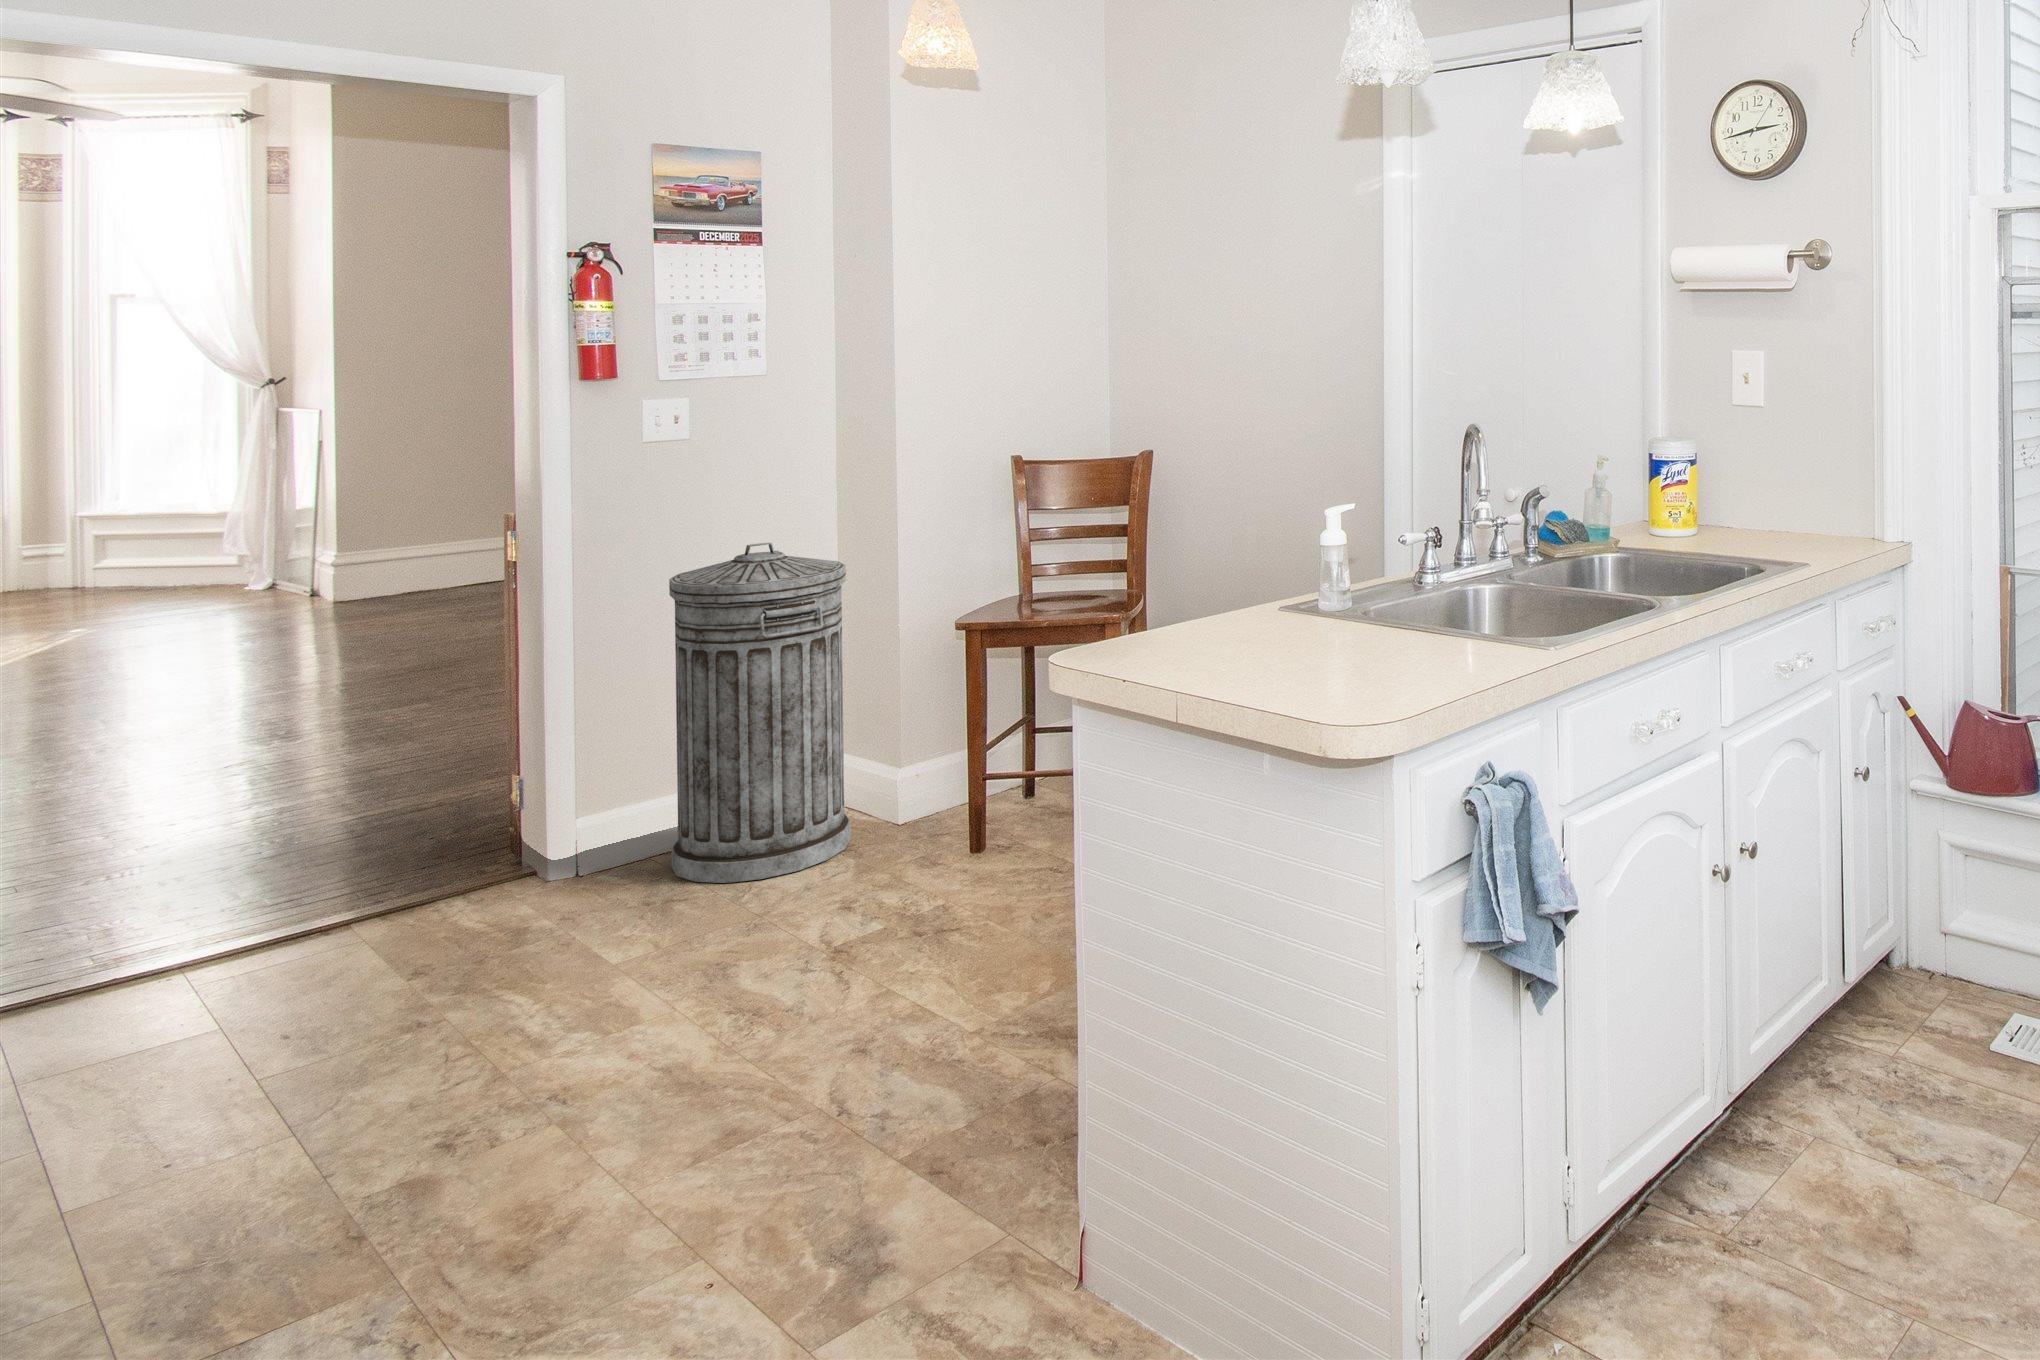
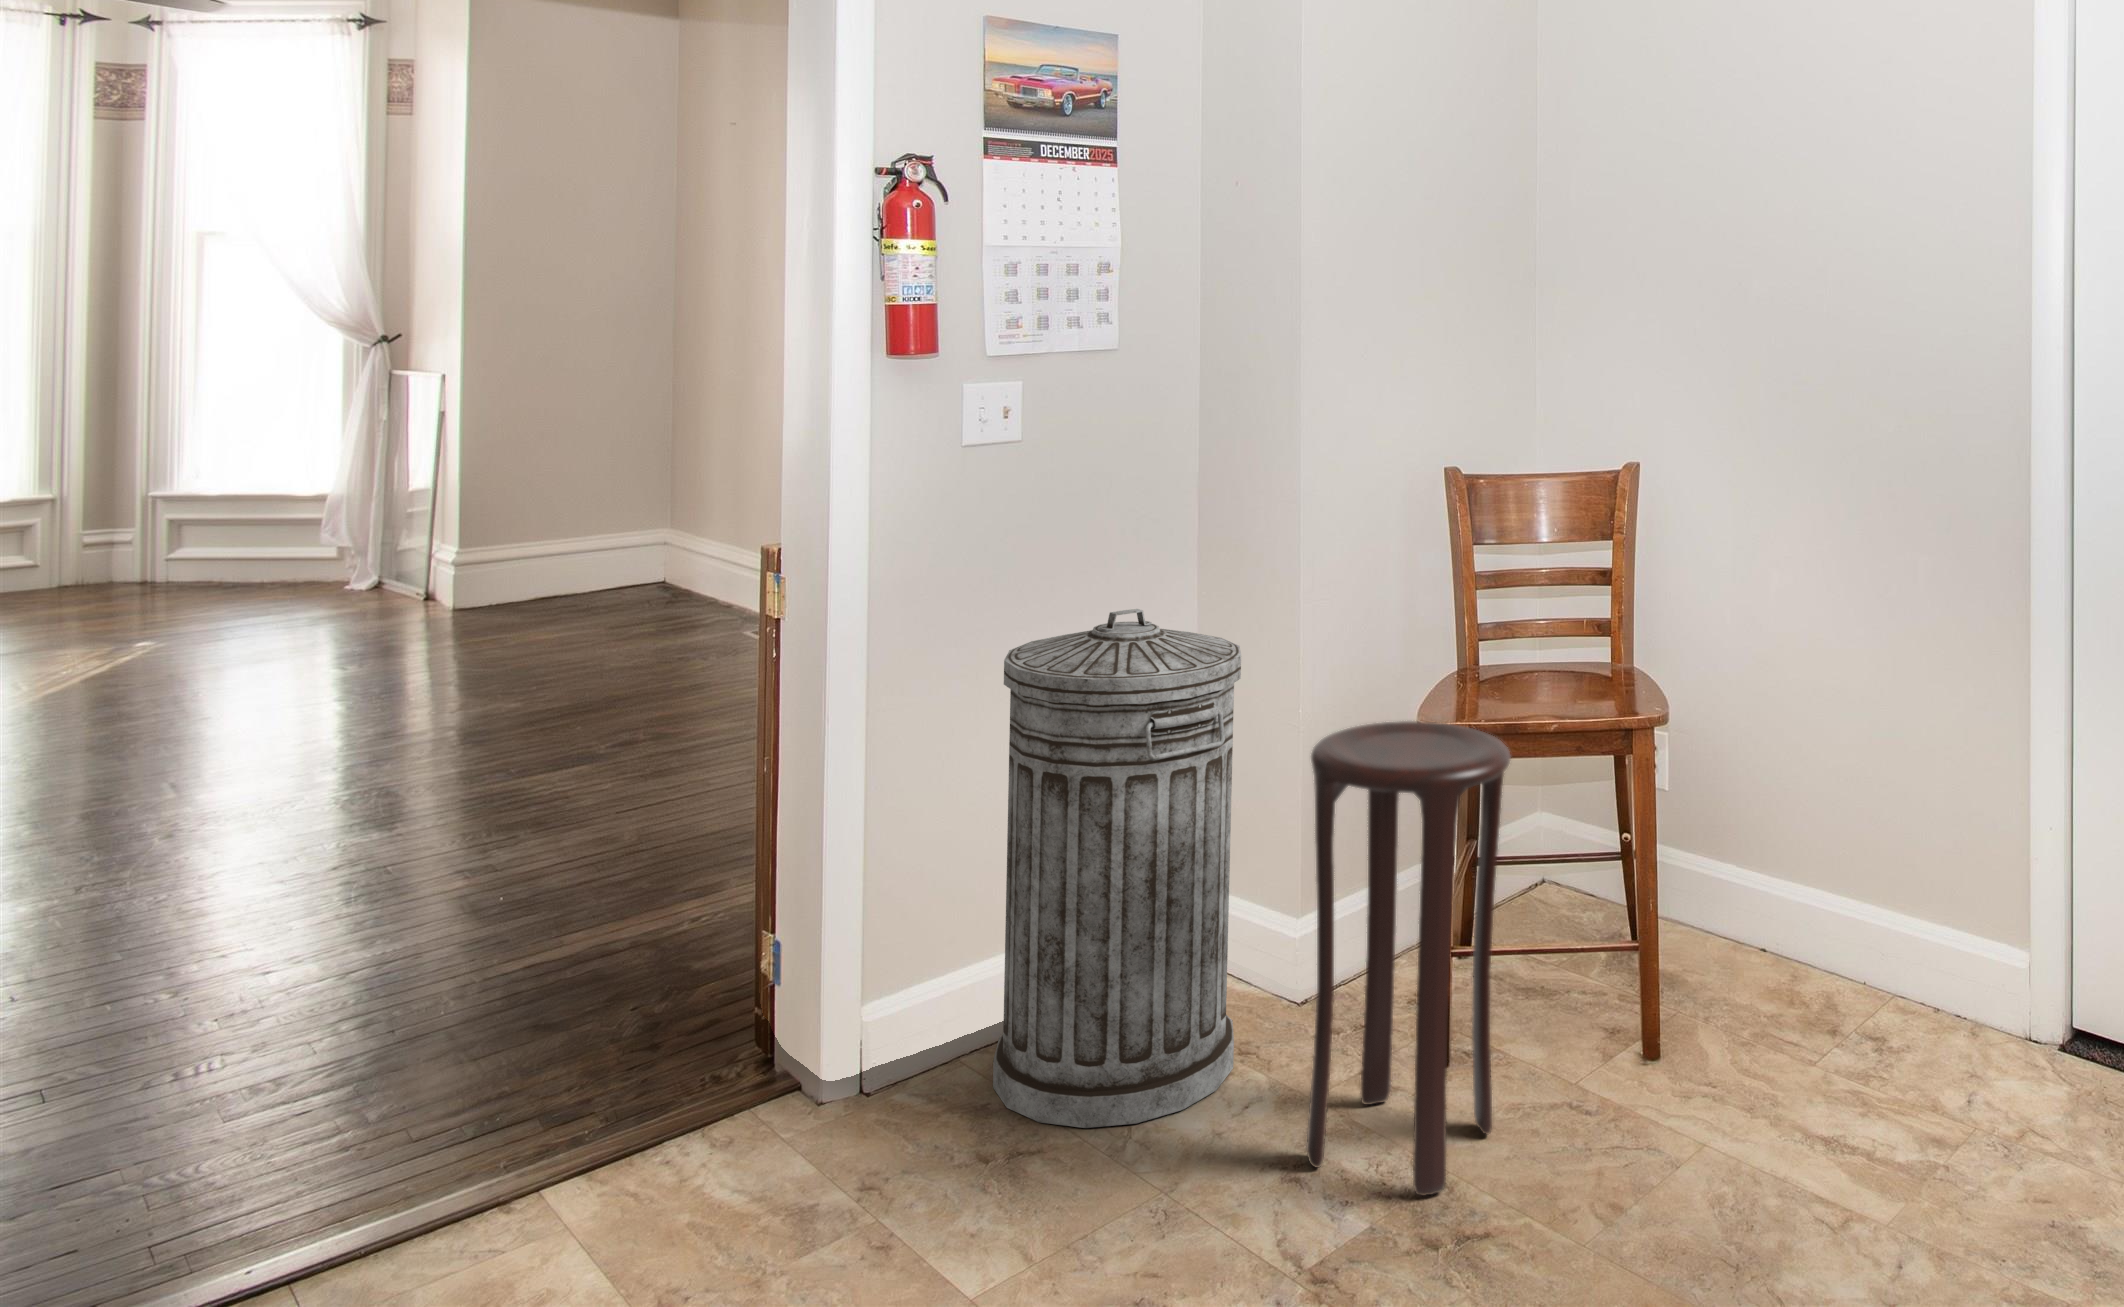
stool: none [863,607,1004,903] -> present [1306,721,1511,1196]

